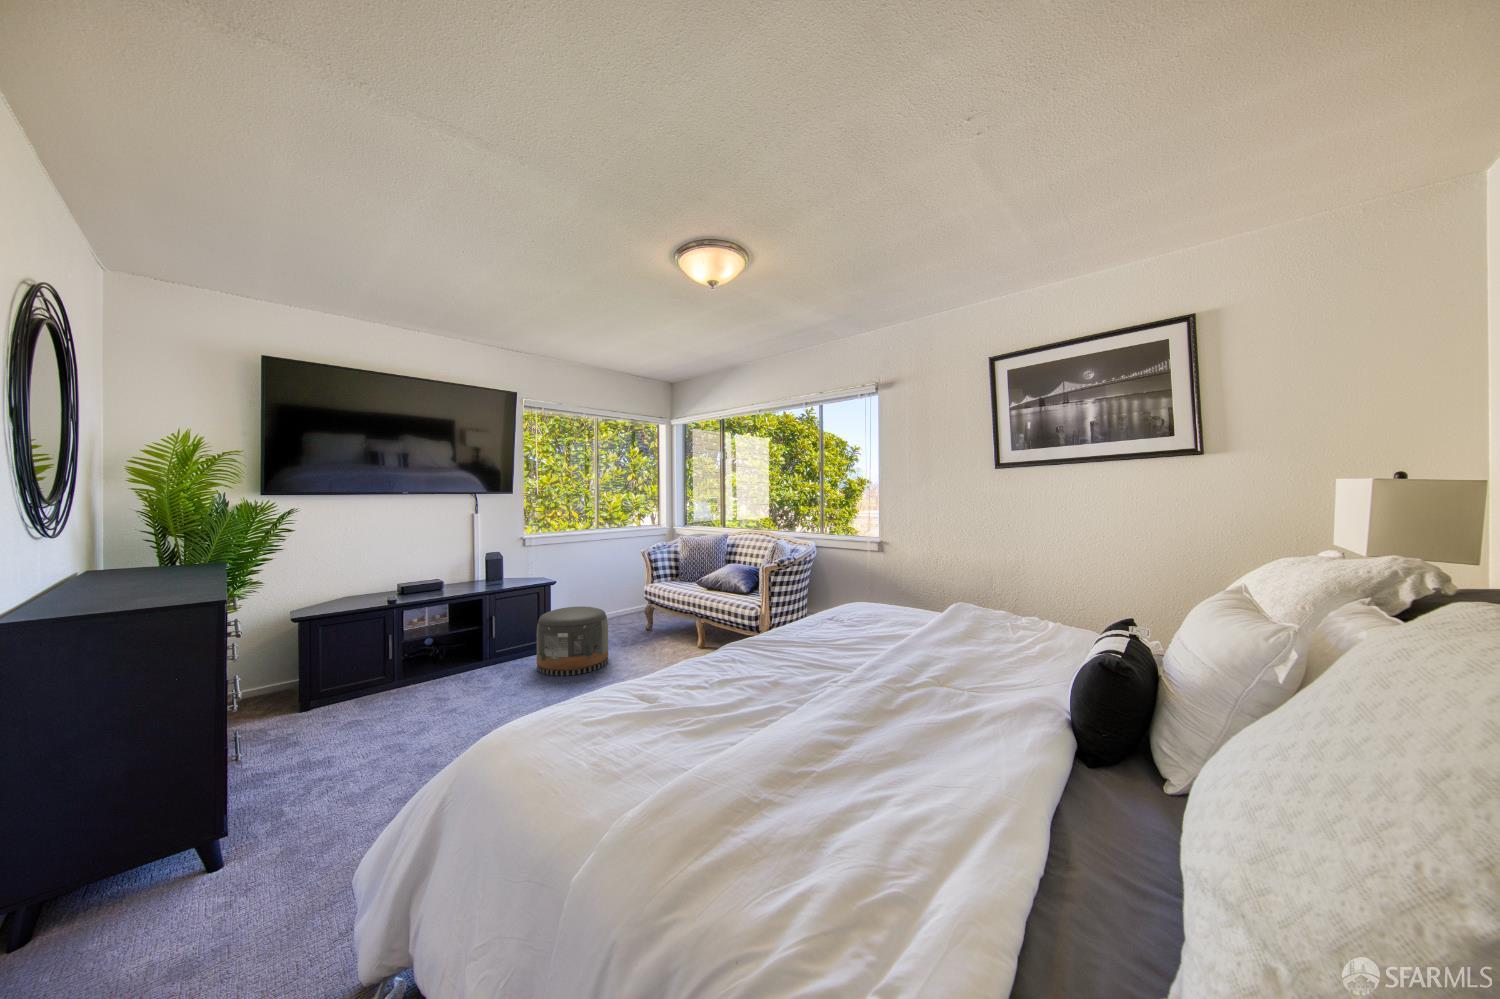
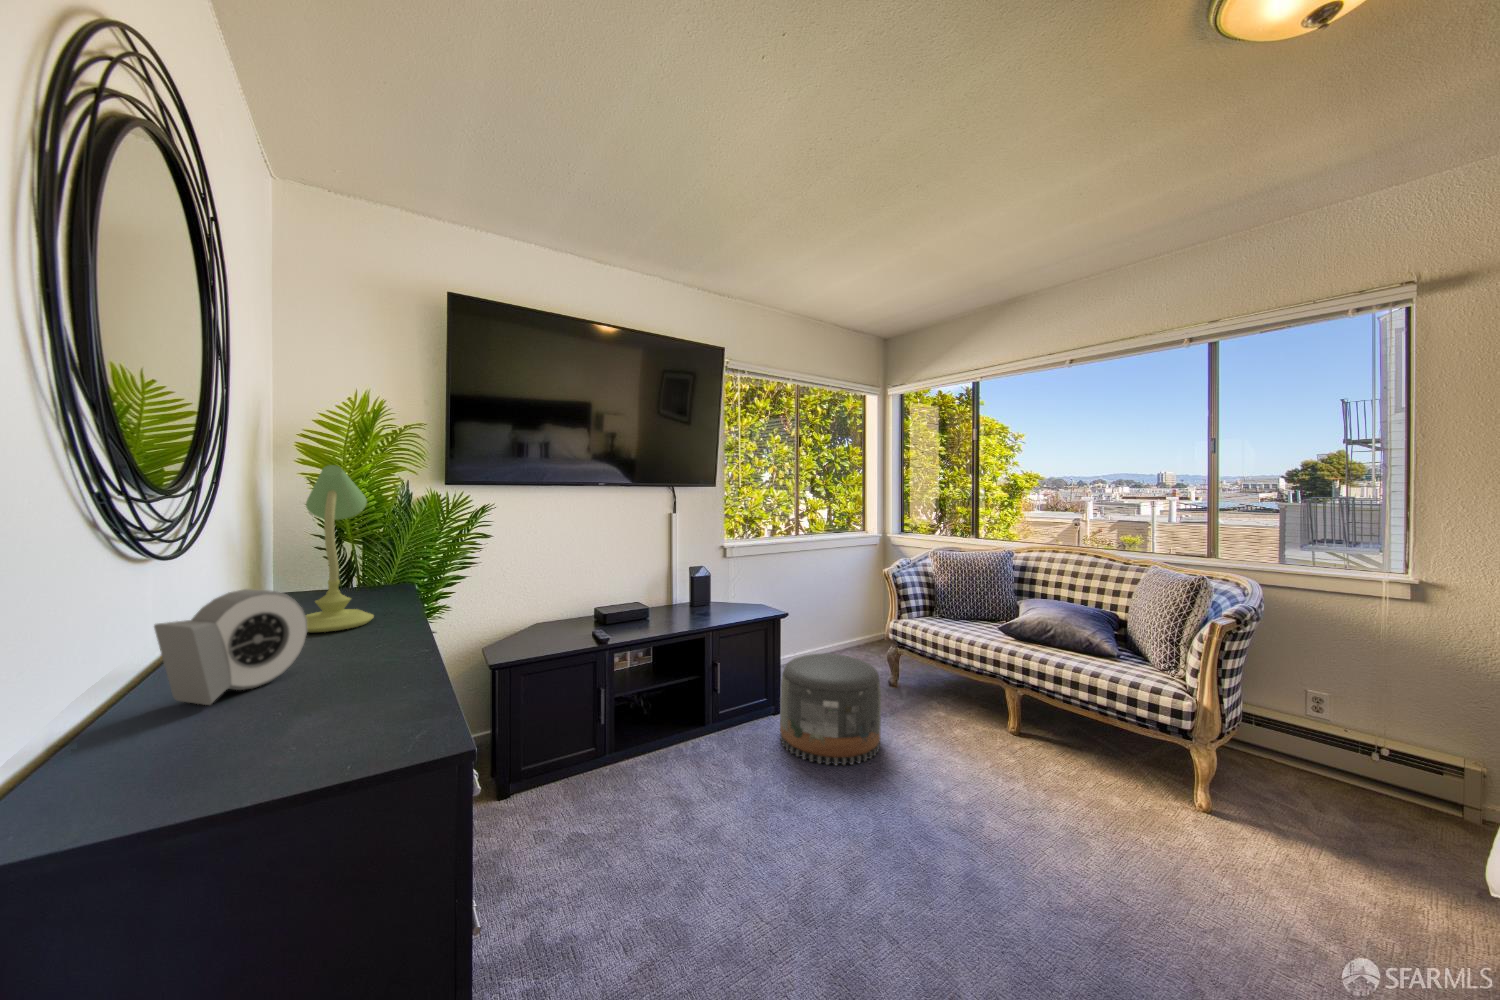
table lamp: none [127,484,188,582] -> present [306,465,374,632]
alarm clock: none [50,549,141,604] -> present [154,589,307,705]

